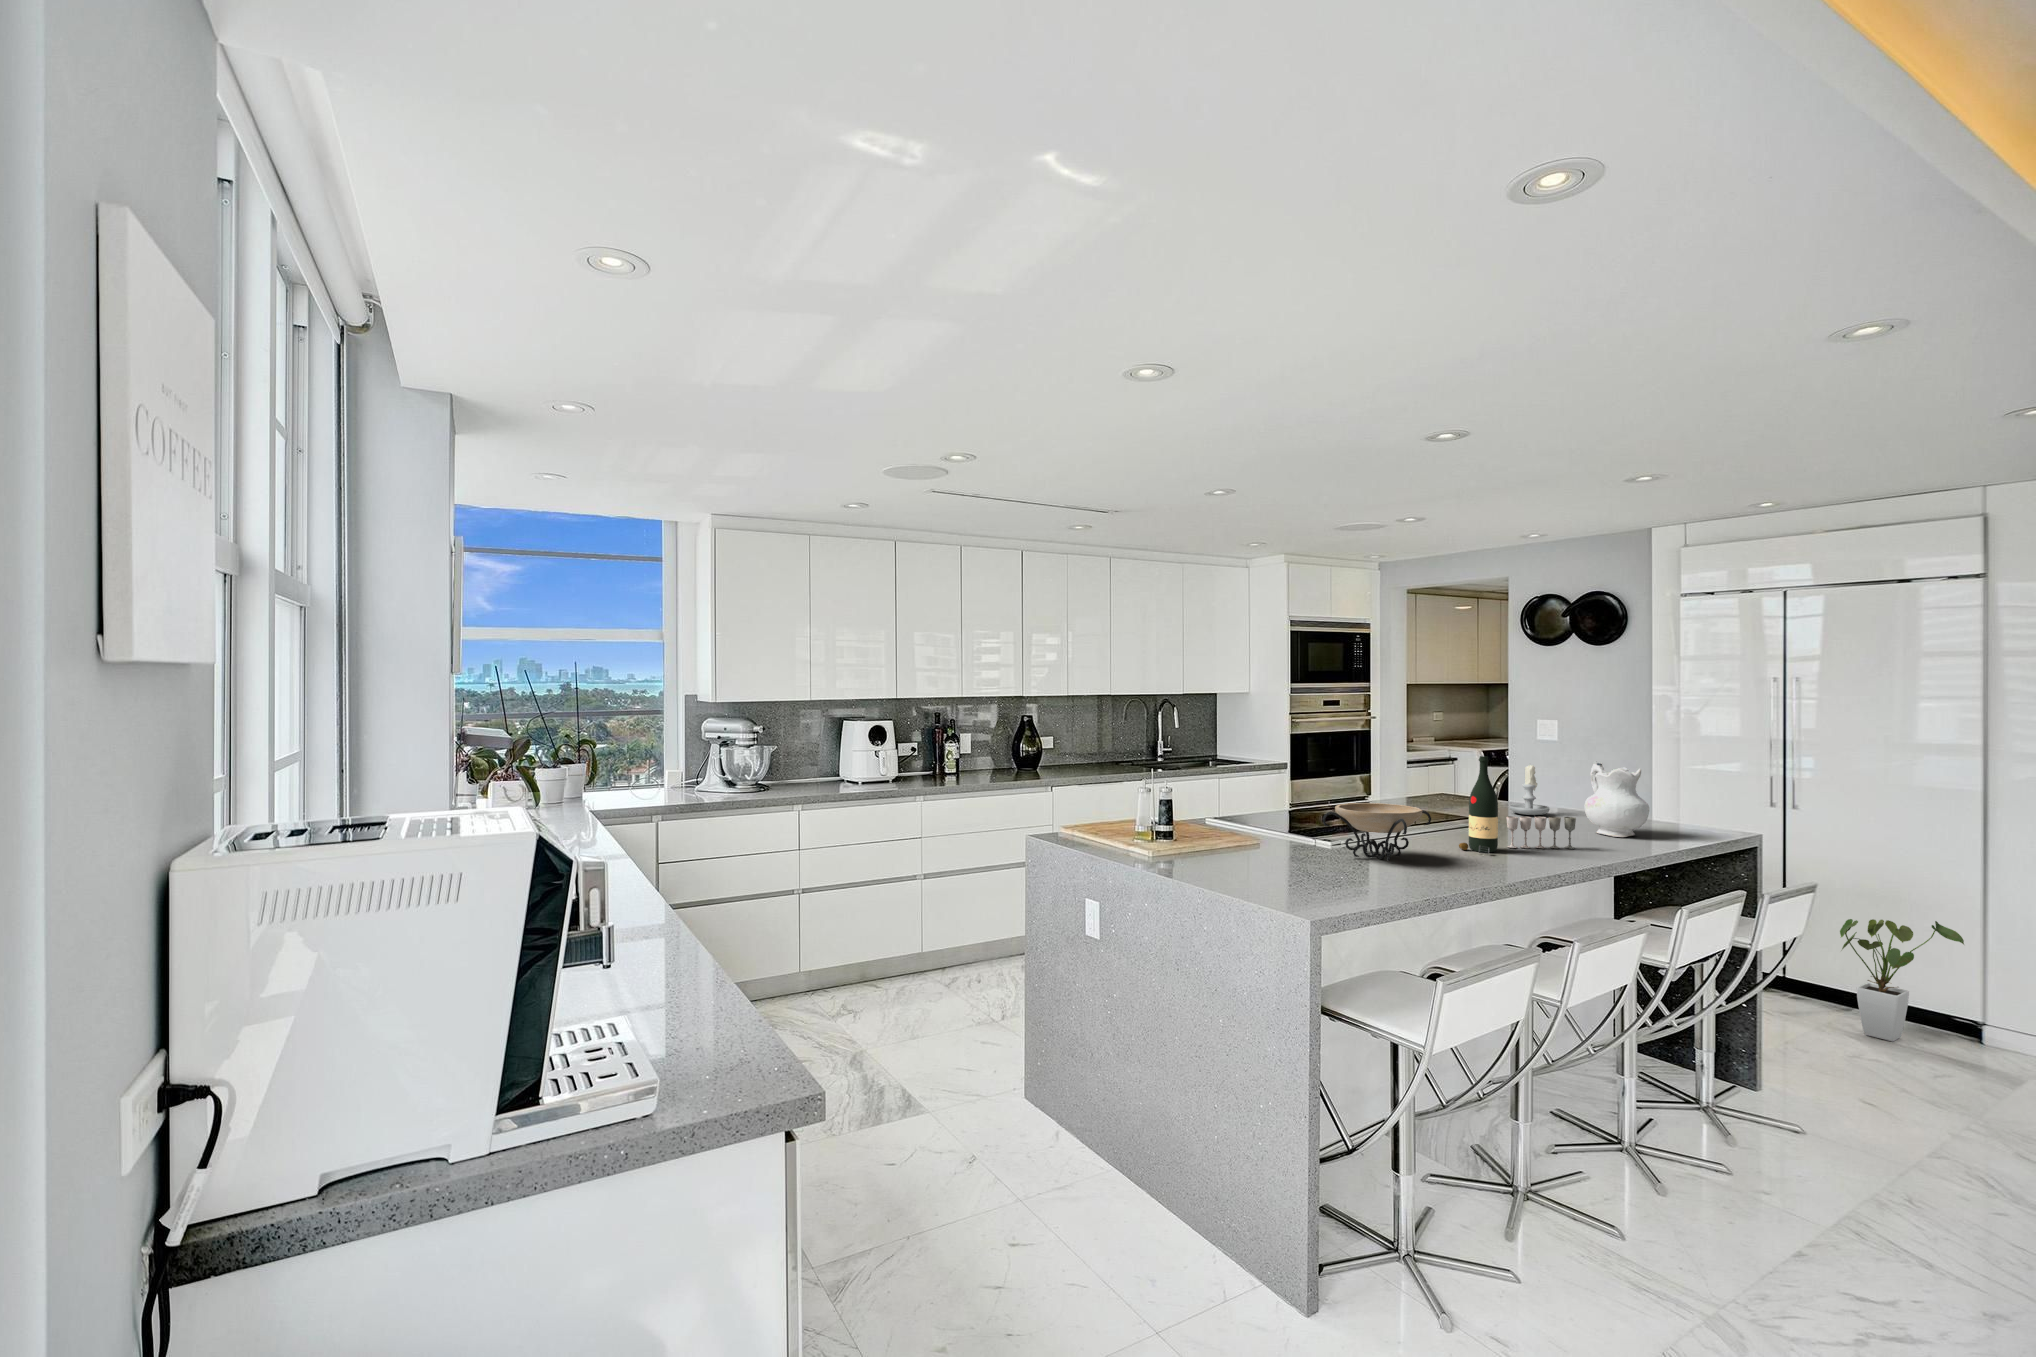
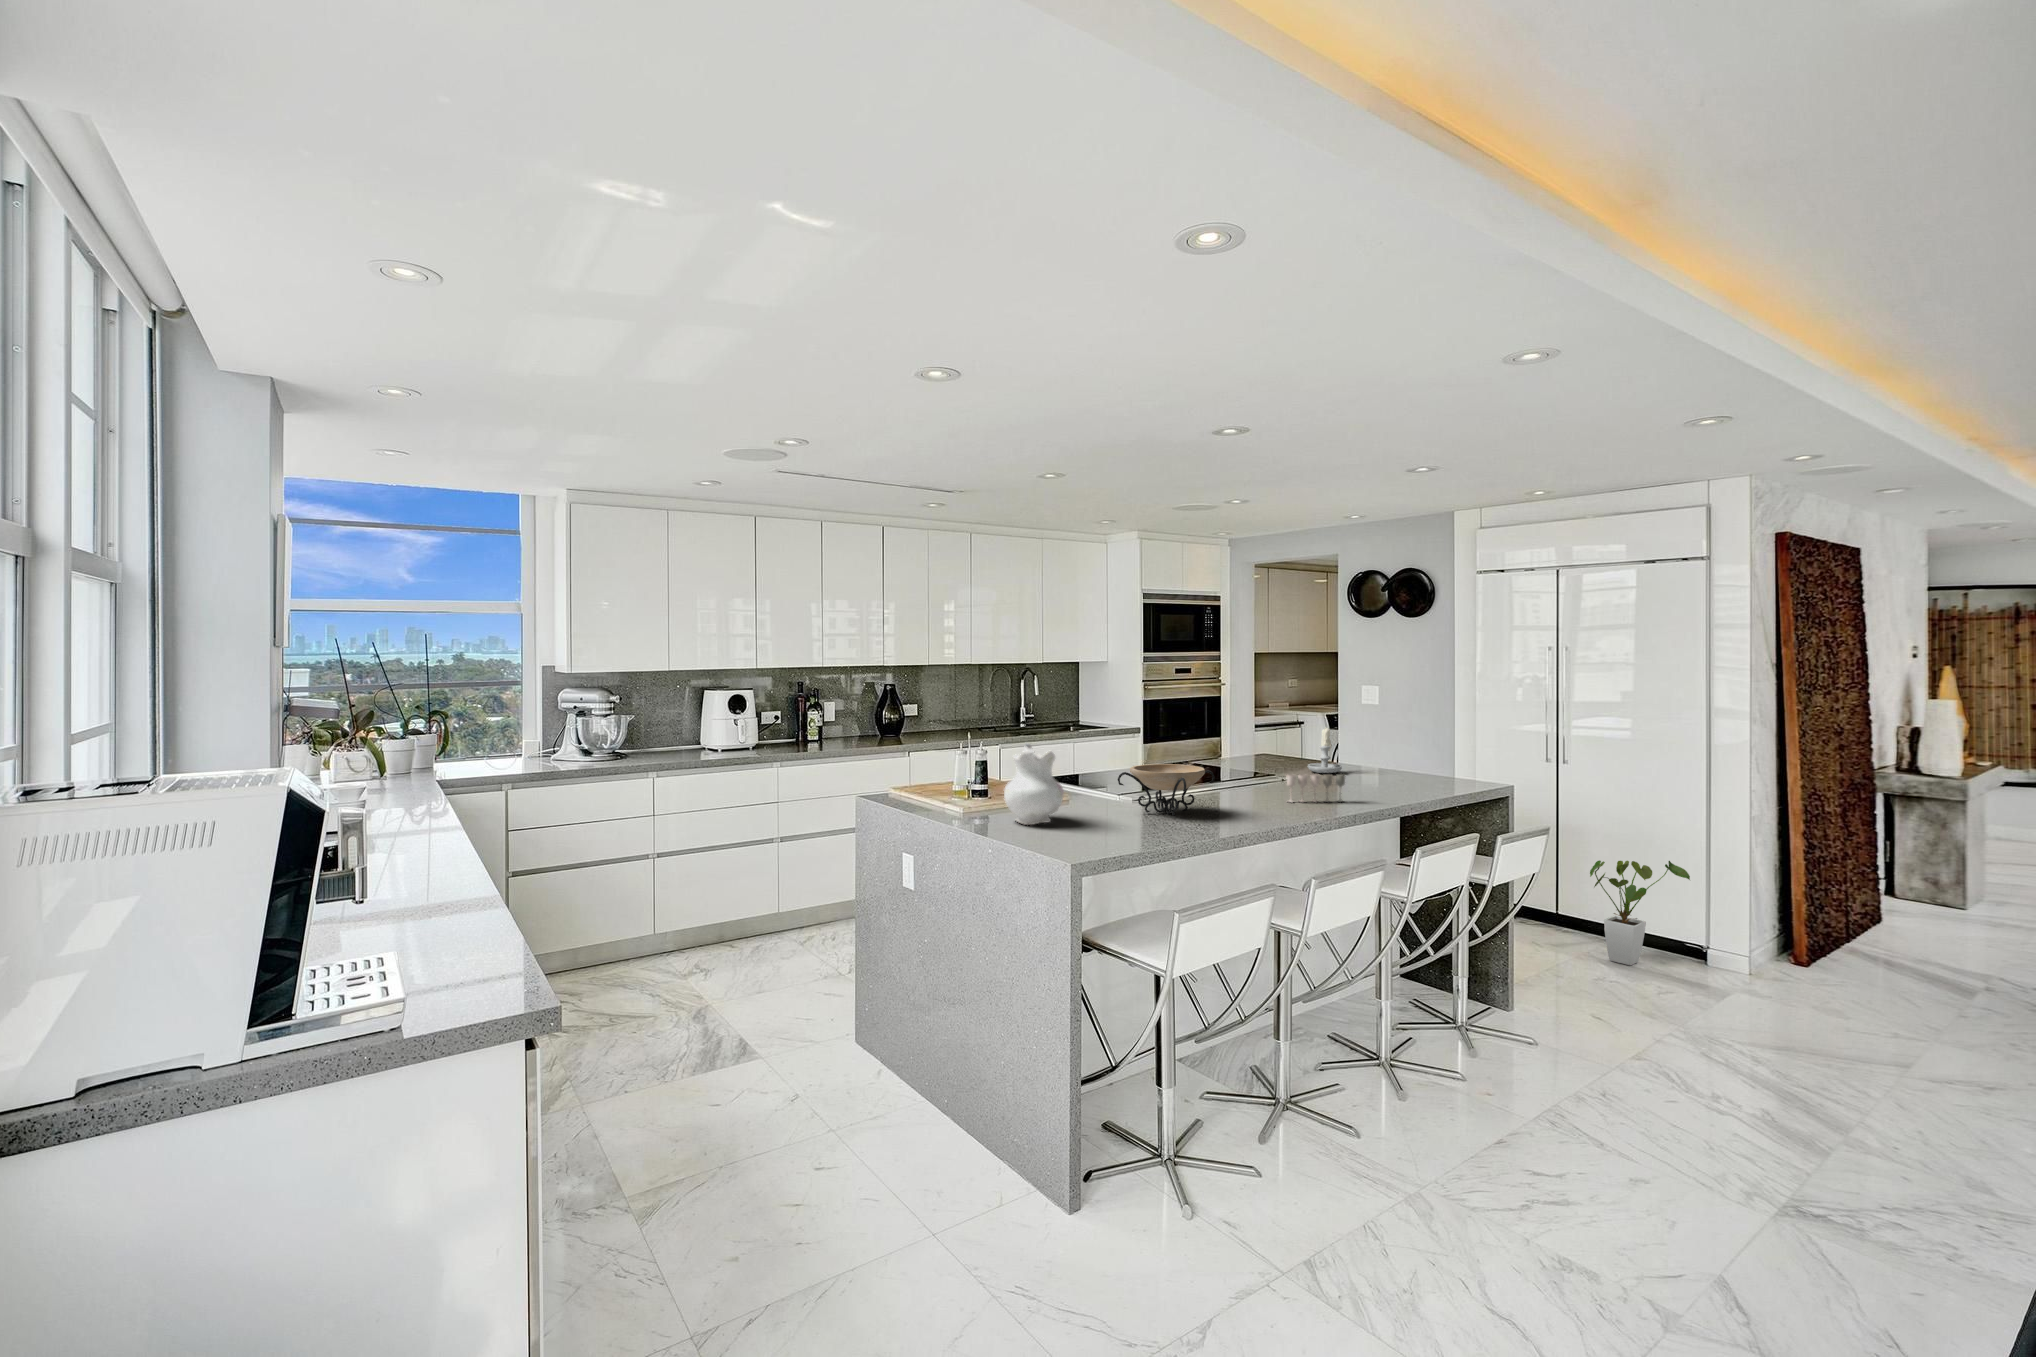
wine bottle: present [1459,756,1498,853] -> none [1243,721,1276,808]
ceramic pitcher: present [1585,762,1649,837] -> present [1004,743,1064,825]

